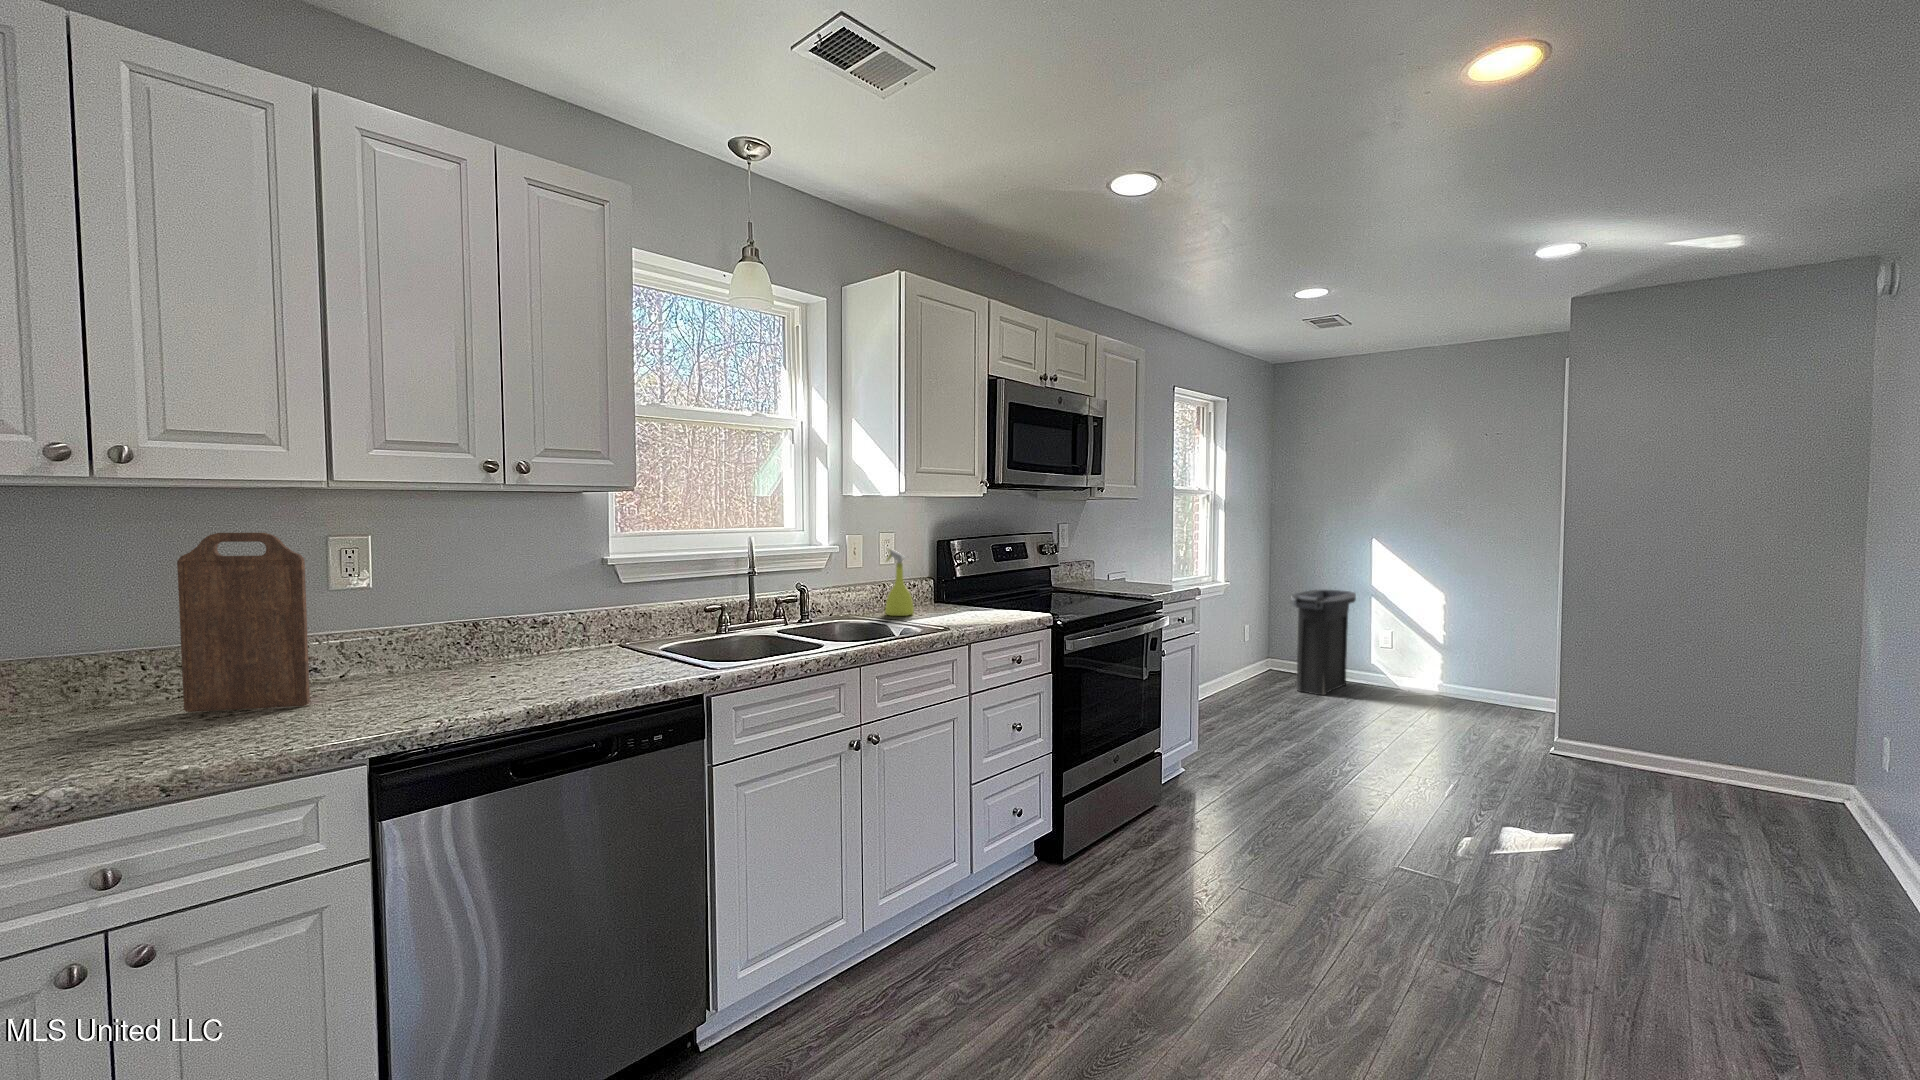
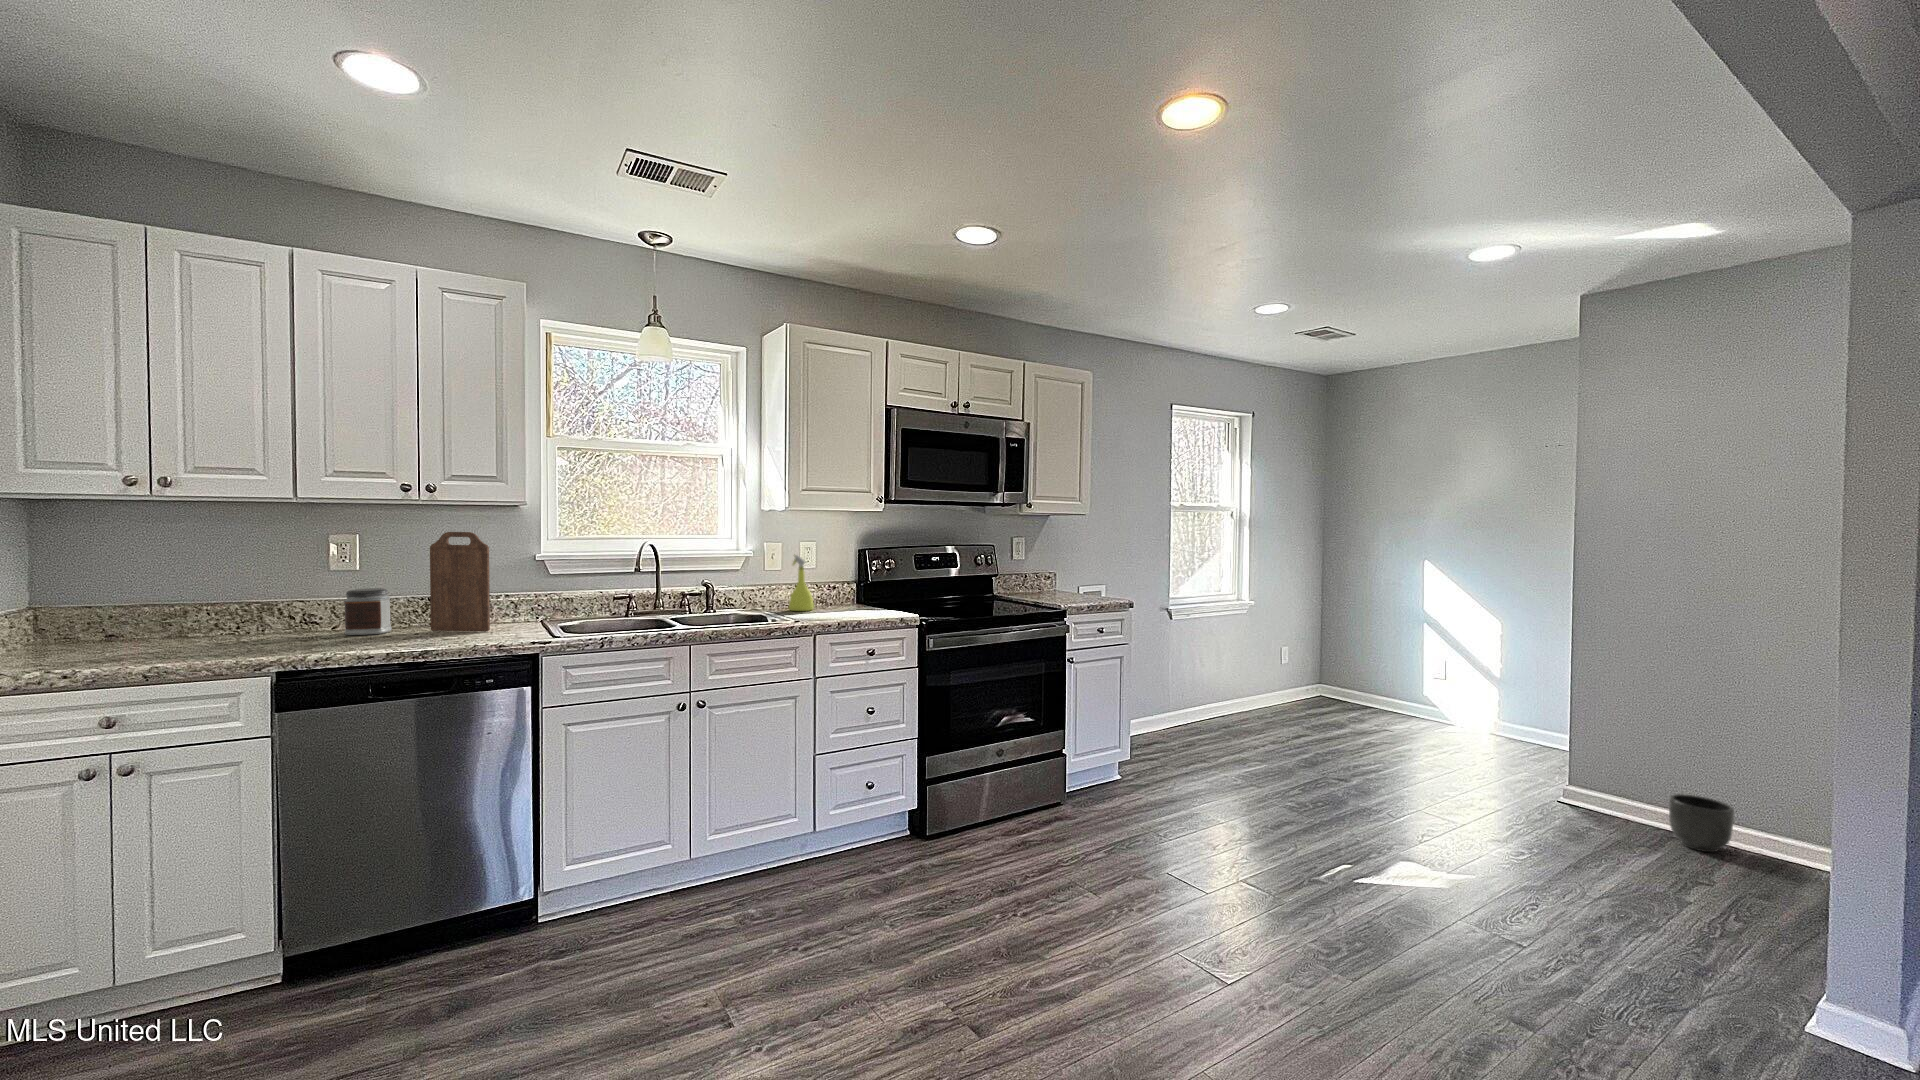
cutting board: present [177,533,310,712] -> present [430,532,490,632]
trash can: present [1291,590,1356,695] -> none [1321,612,1404,723]
jar: none [381,614,444,685] -> present [344,588,392,635]
planter: none [1663,741,1719,789] -> present [1669,794,1734,852]

